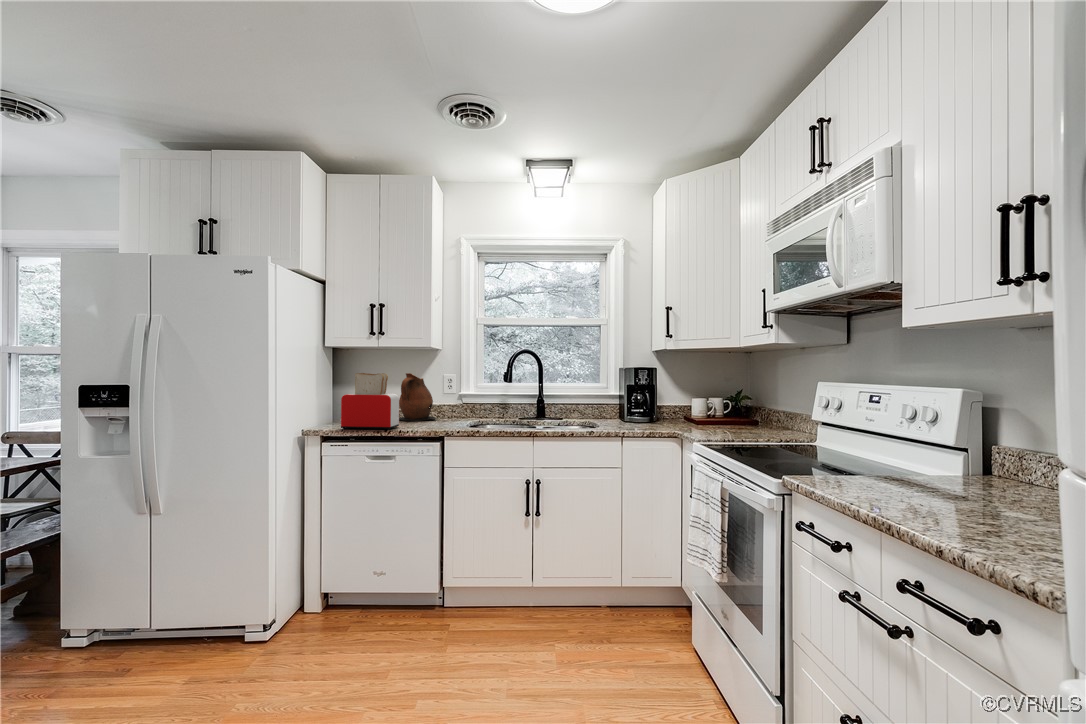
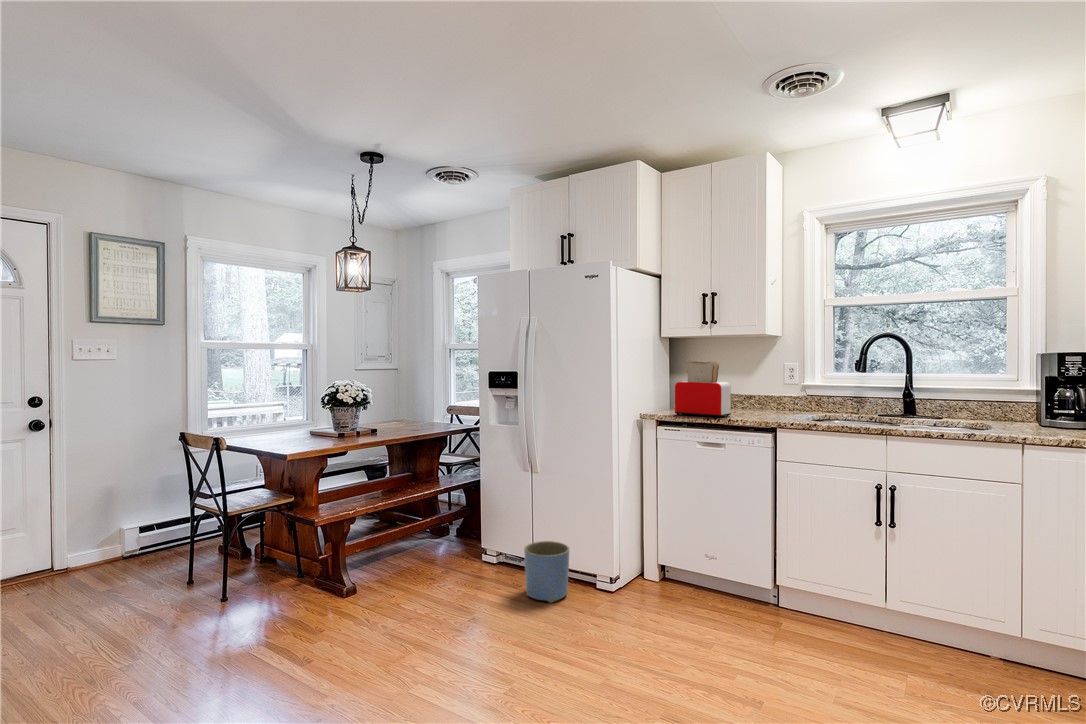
ceramic pitcher: present [399,373,437,420] -> none [730,362,776,413]
planter: none [132,599,204,686] -> present [524,541,569,603]

